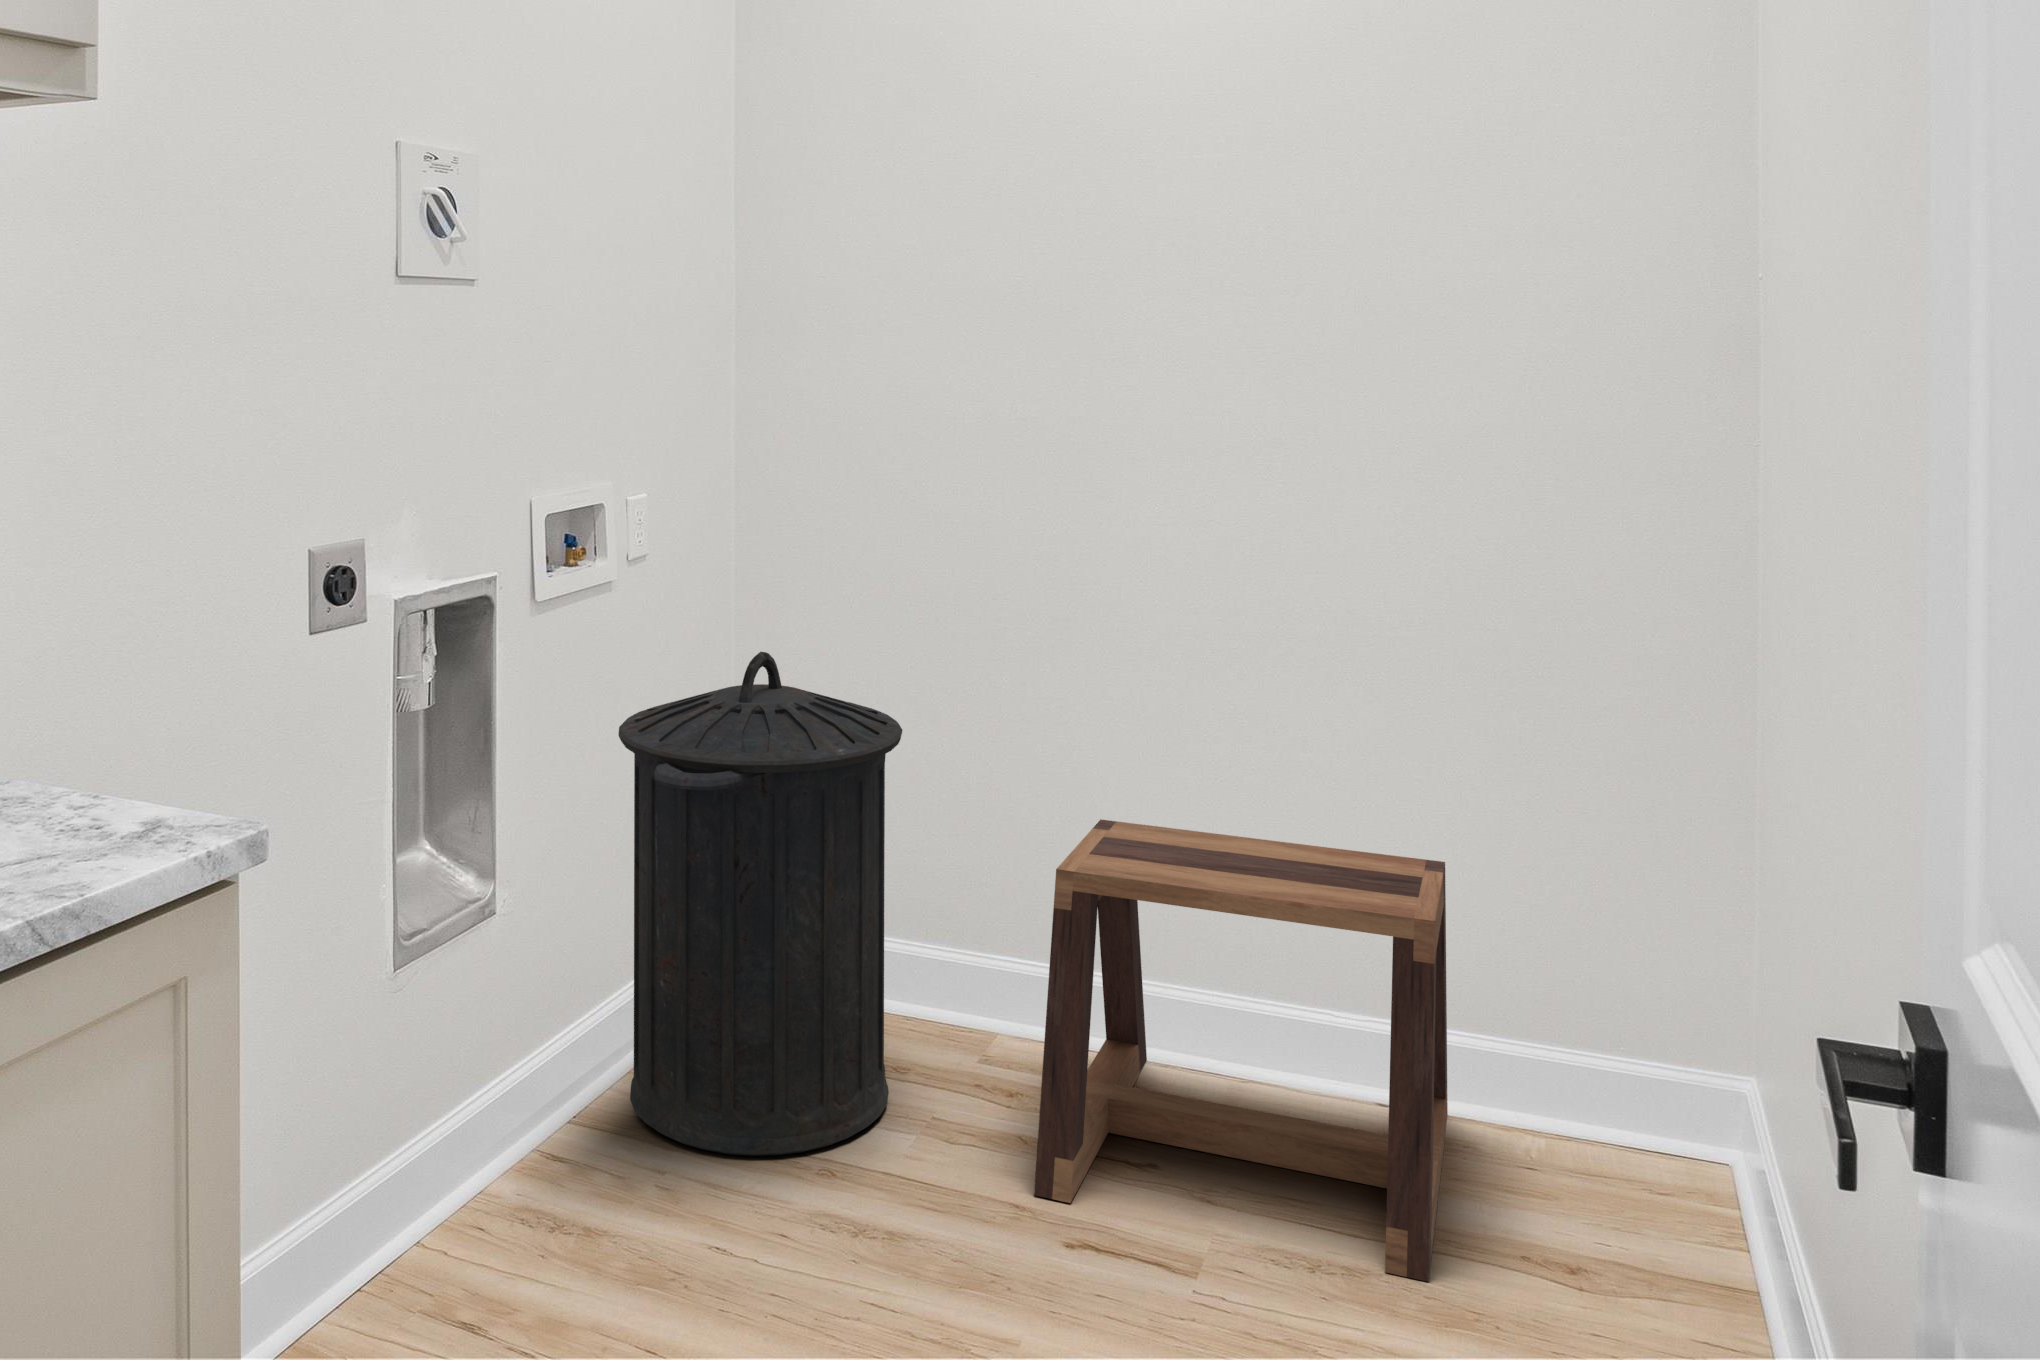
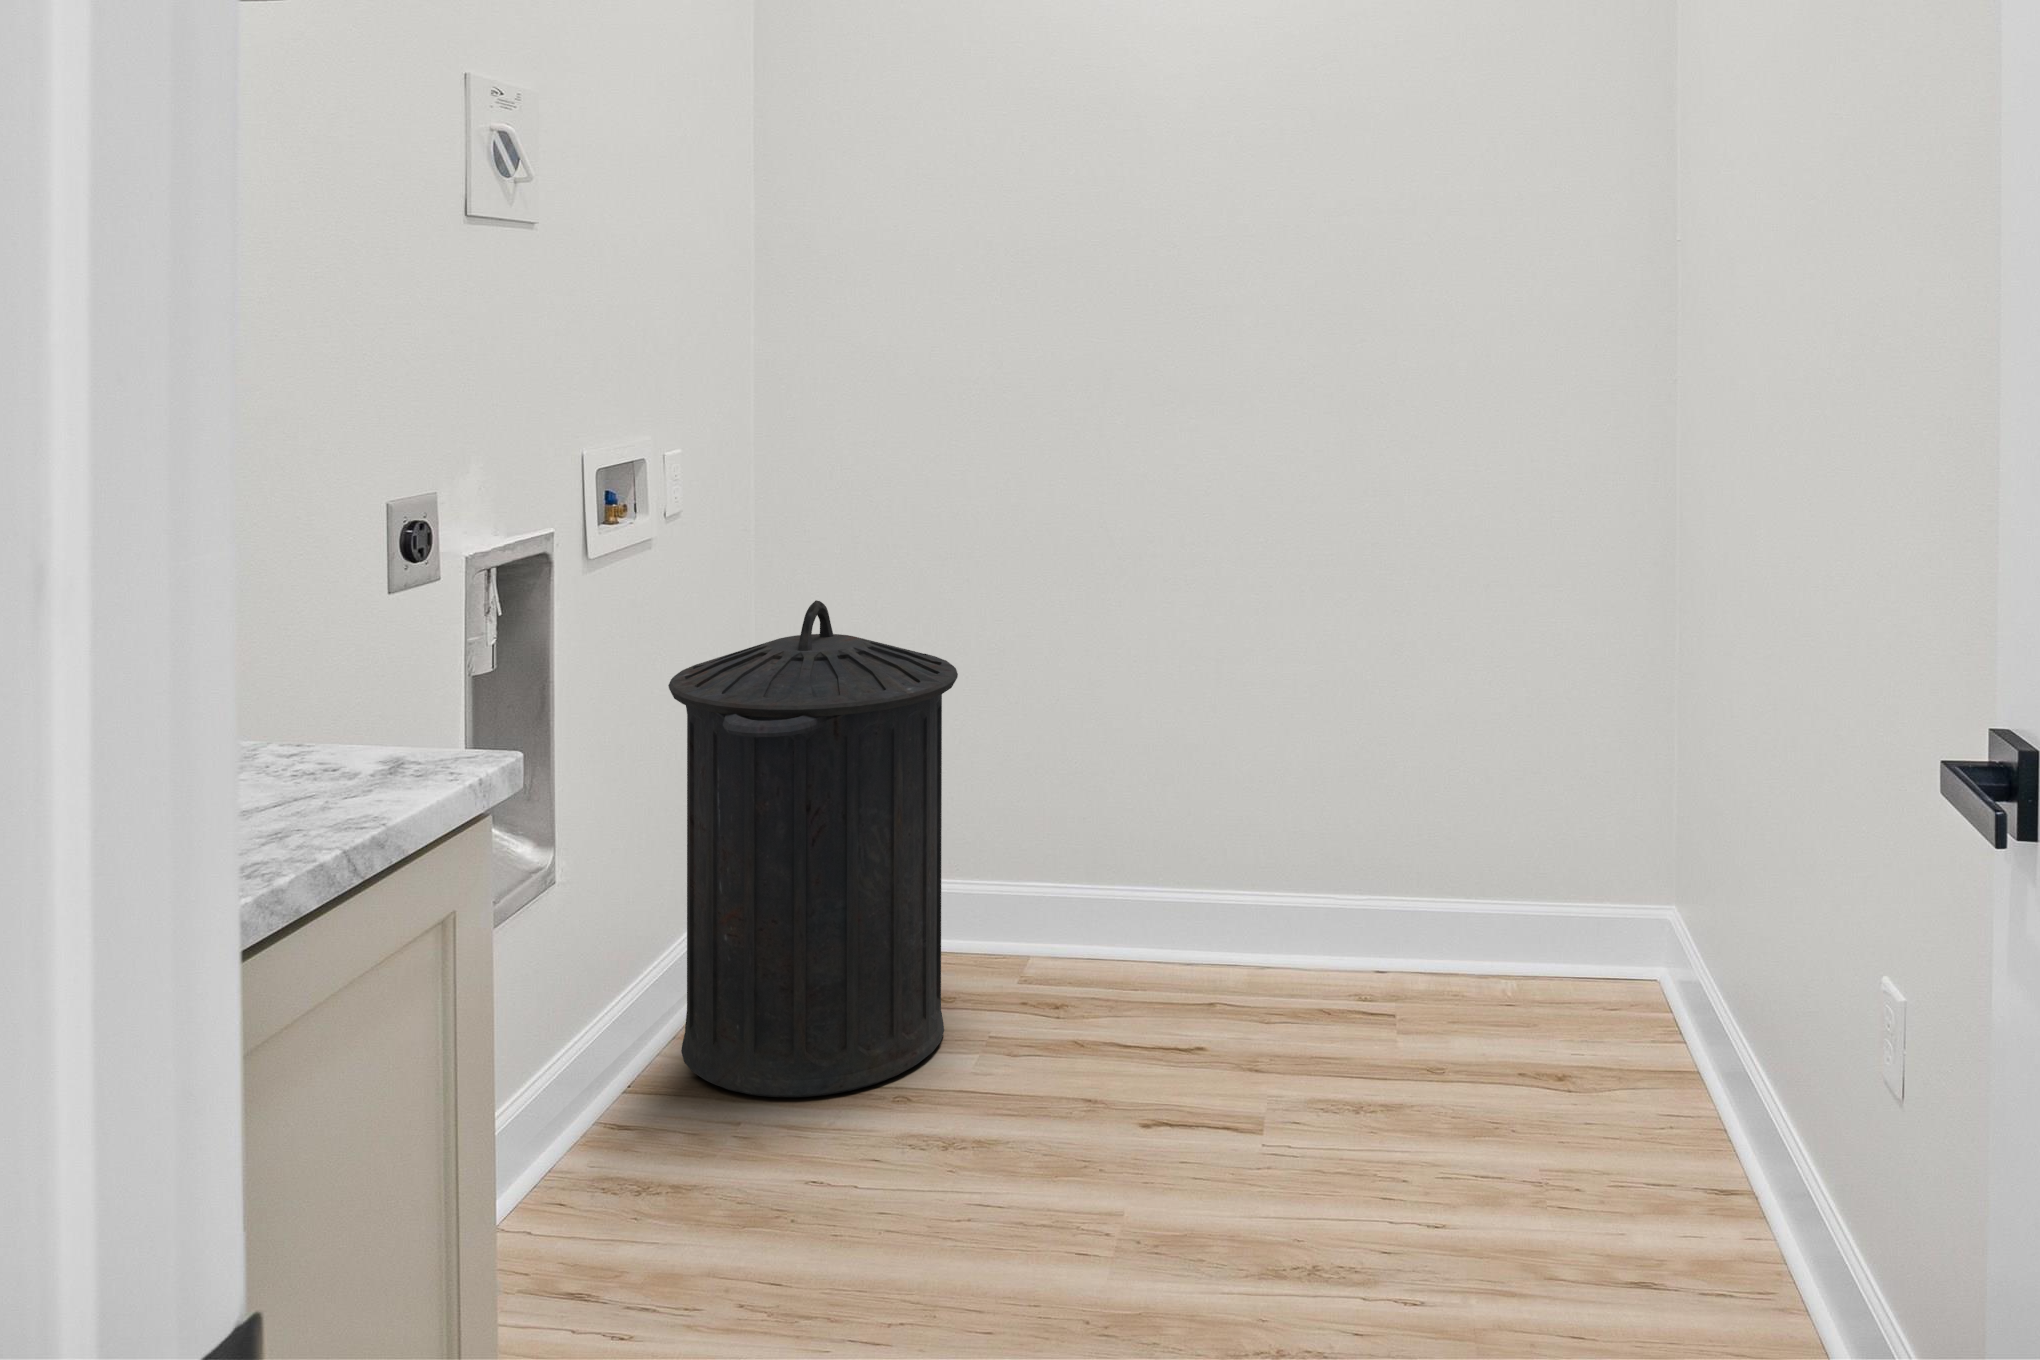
stool: present [1034,819,1448,1282] -> none [1103,741,1452,1105]

